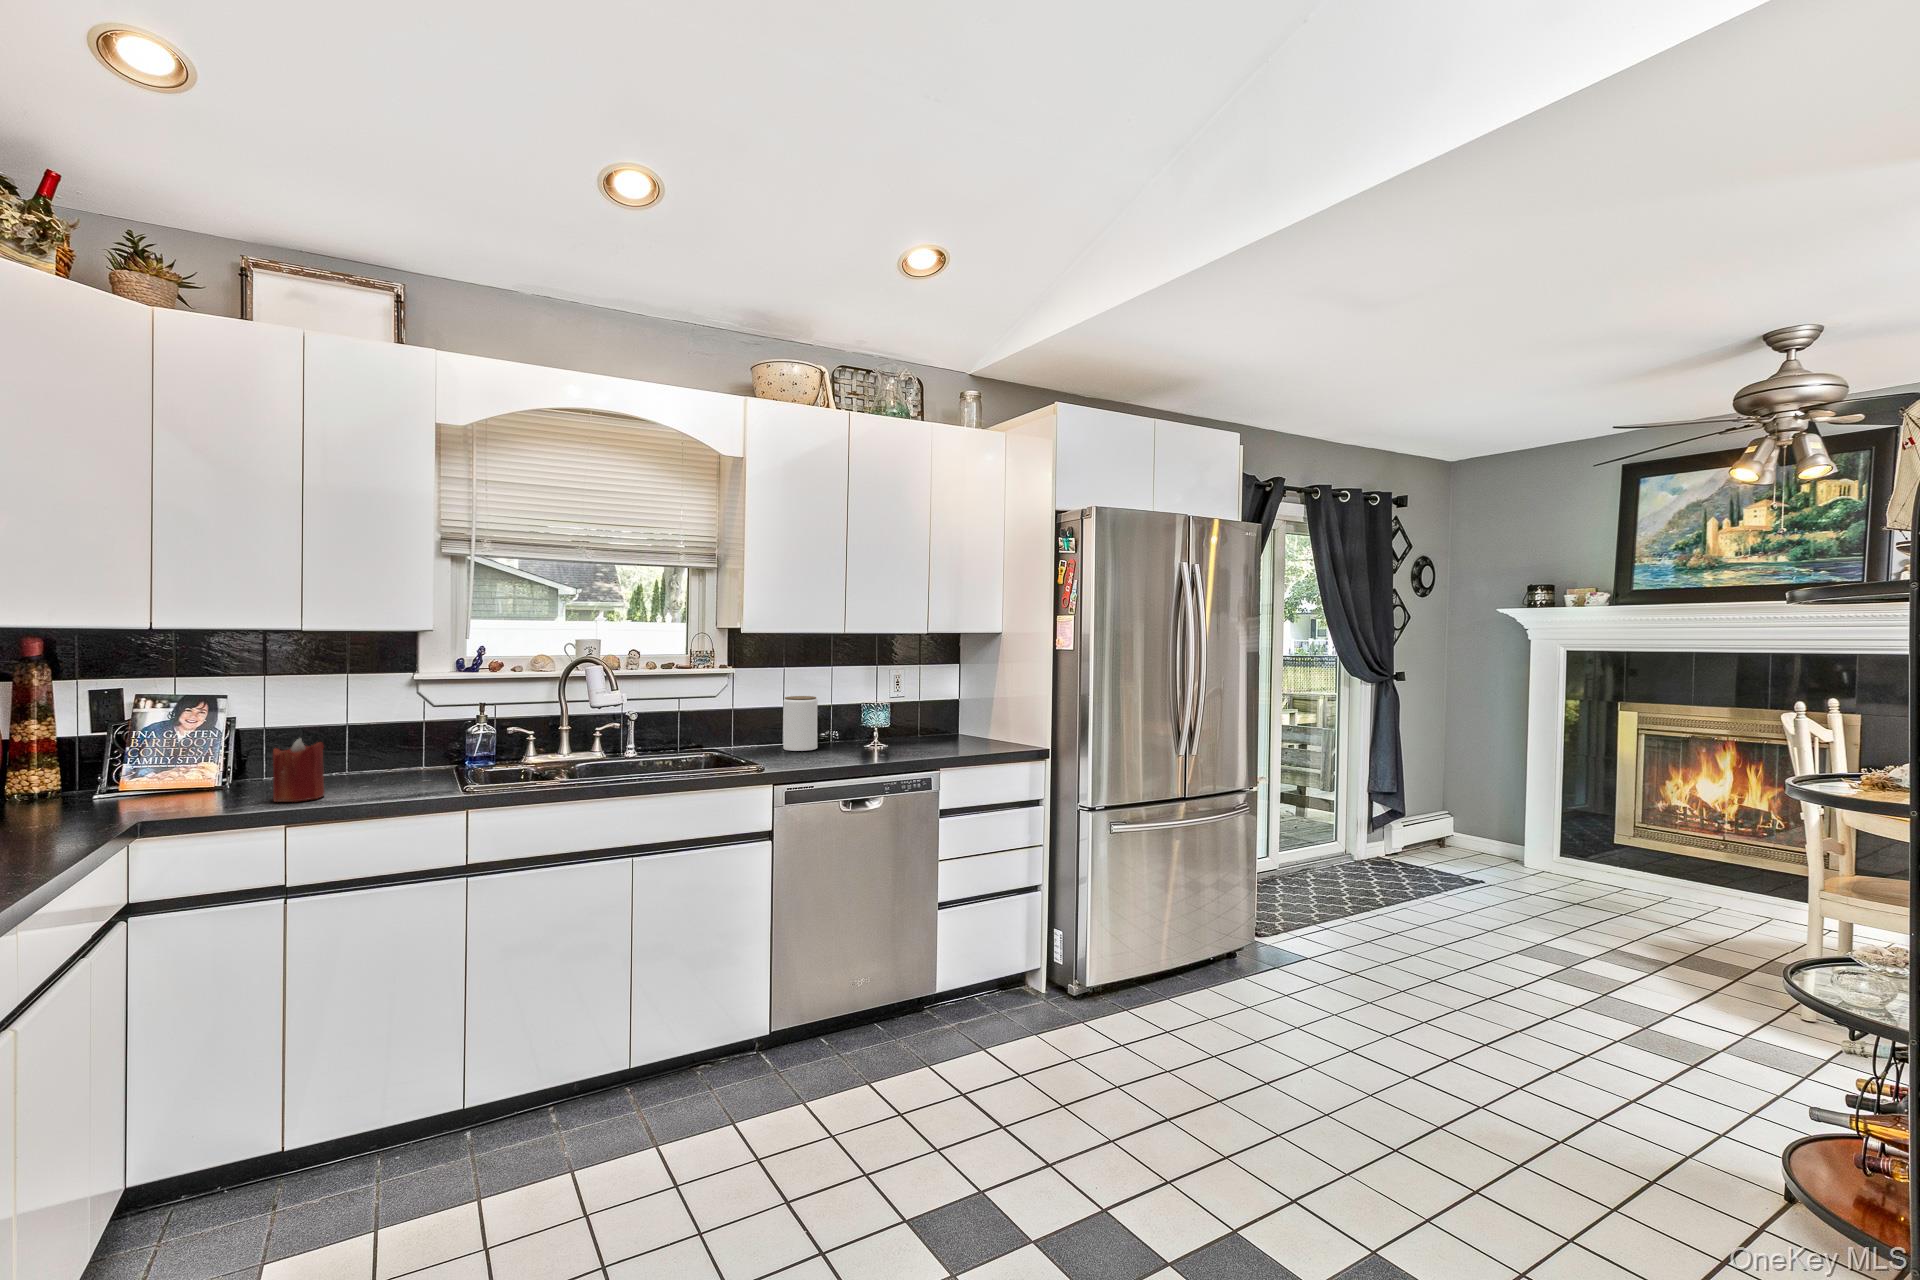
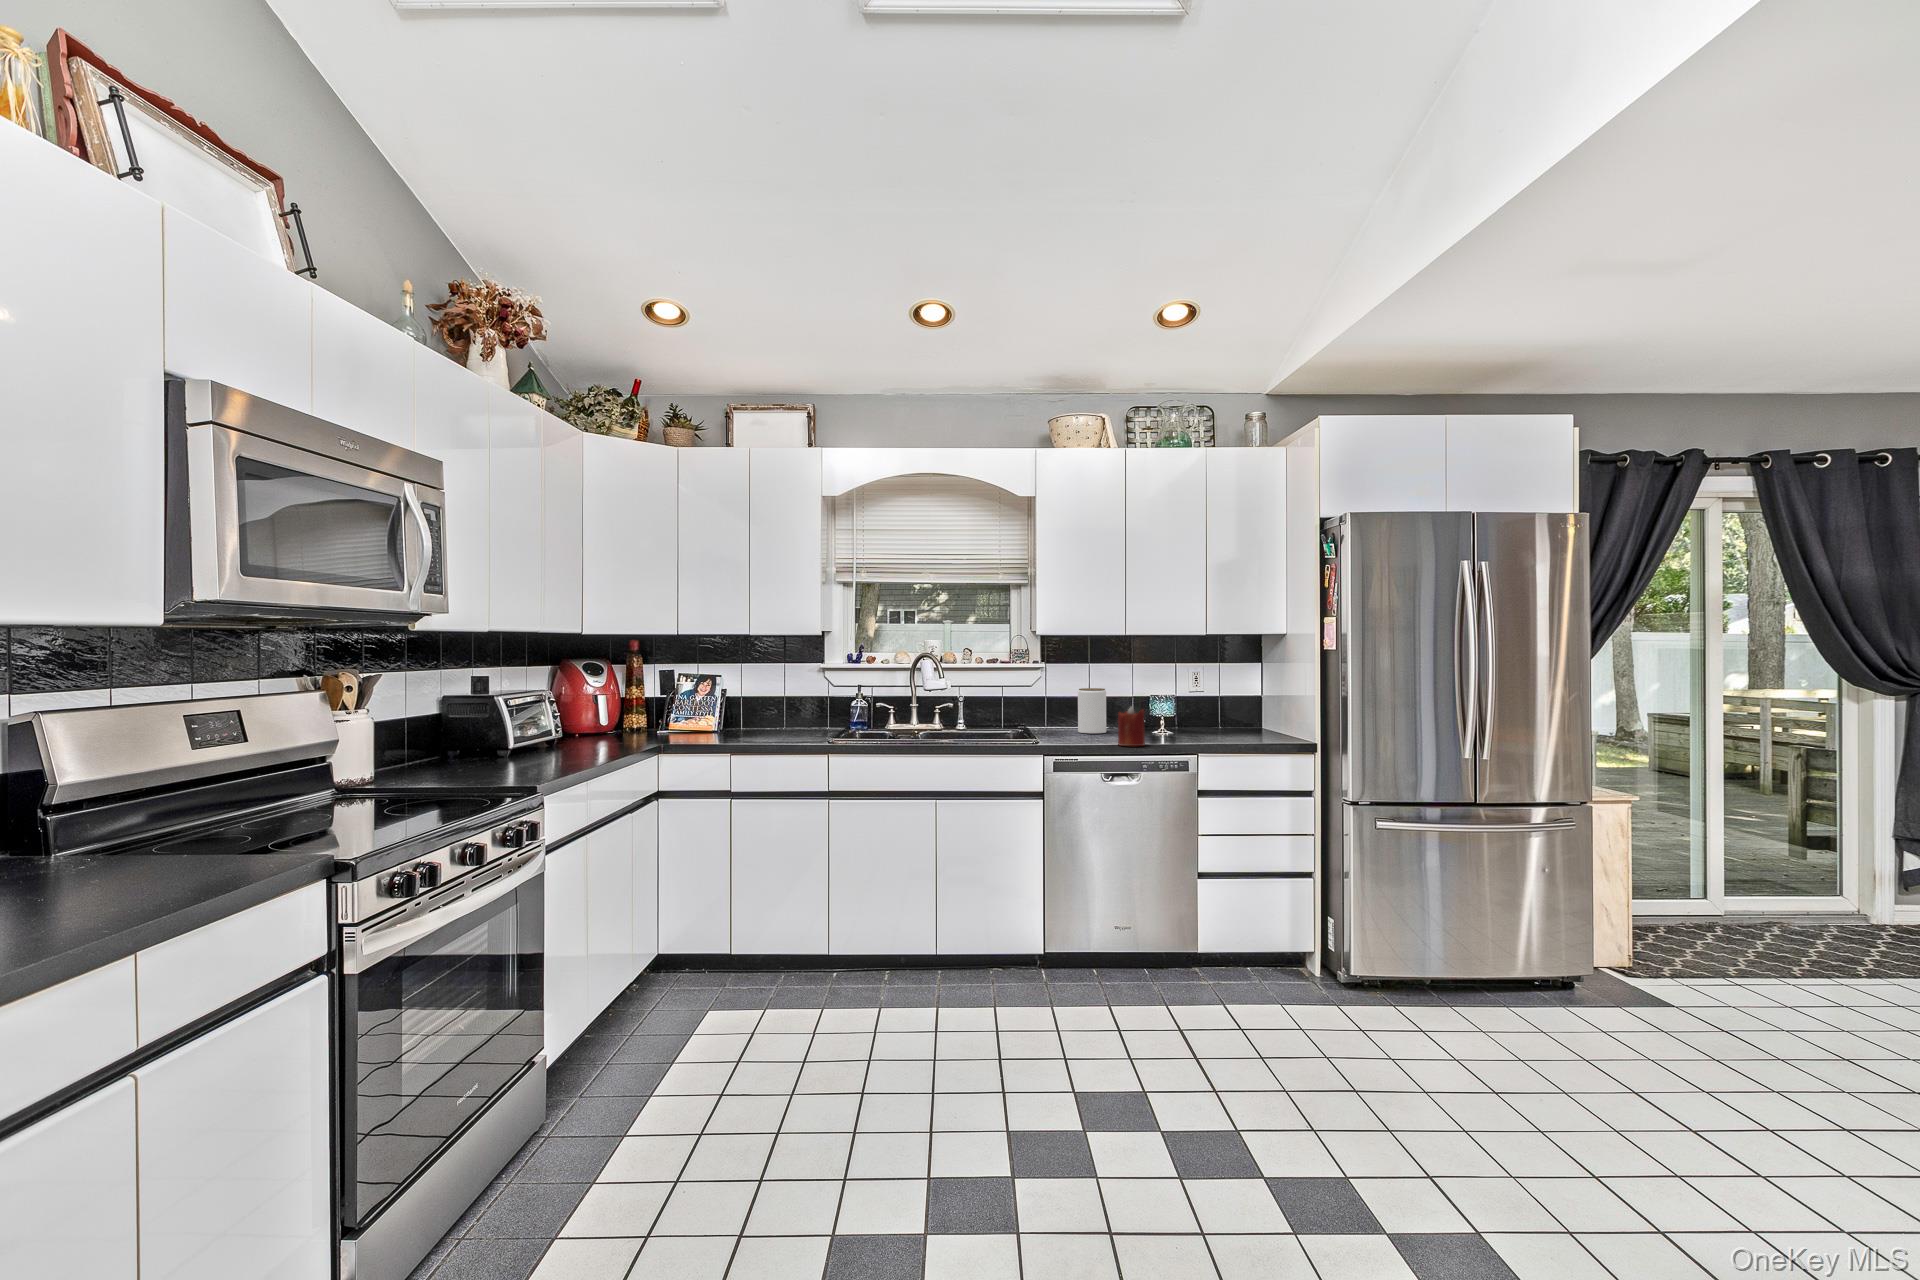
candle: present [273,738,324,802] -> present [1118,707,1145,746]

